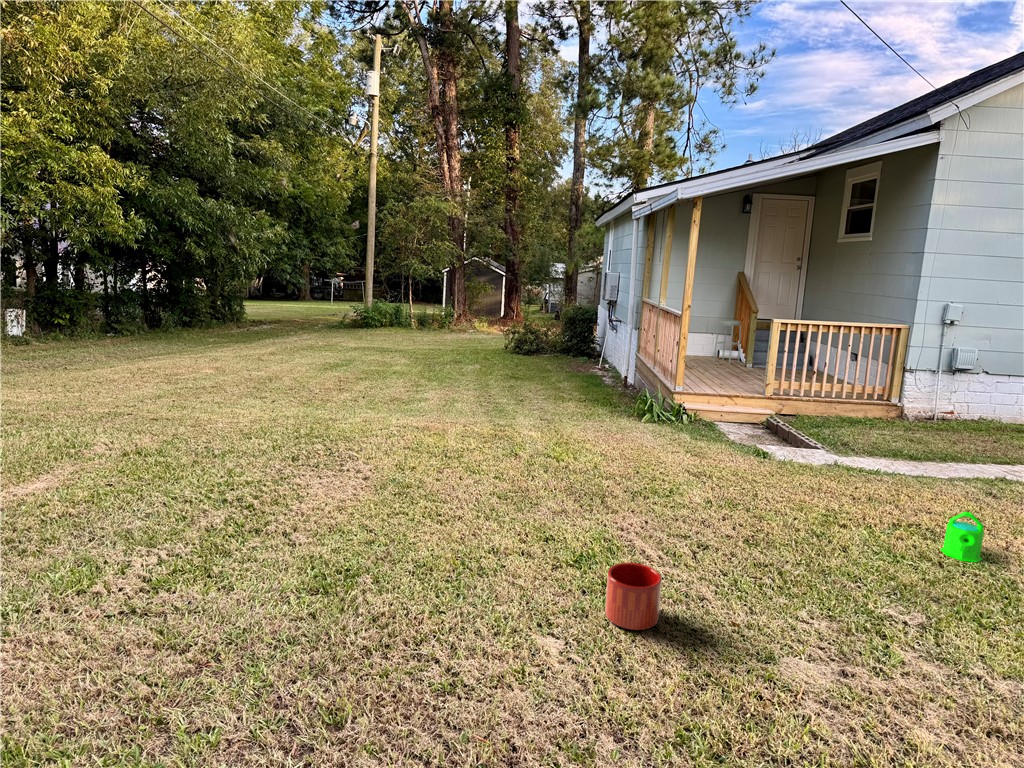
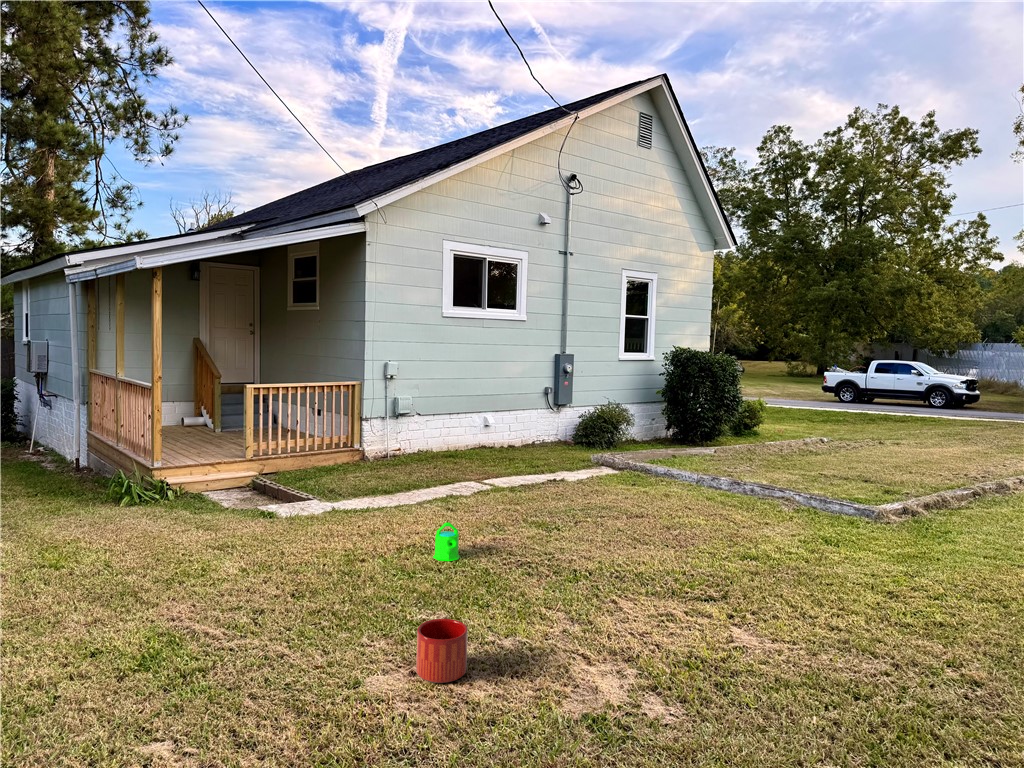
stool: present [713,320,741,364] -> none [178,386,207,432]
planter: present [605,563,662,630] -> present [416,619,468,683]

